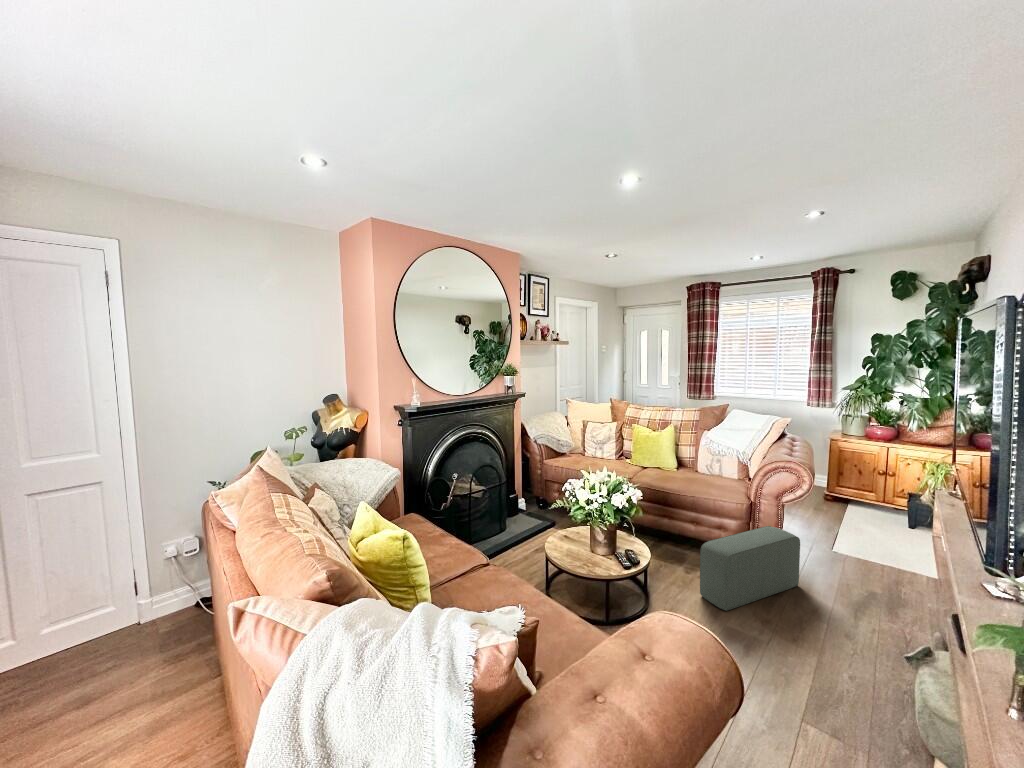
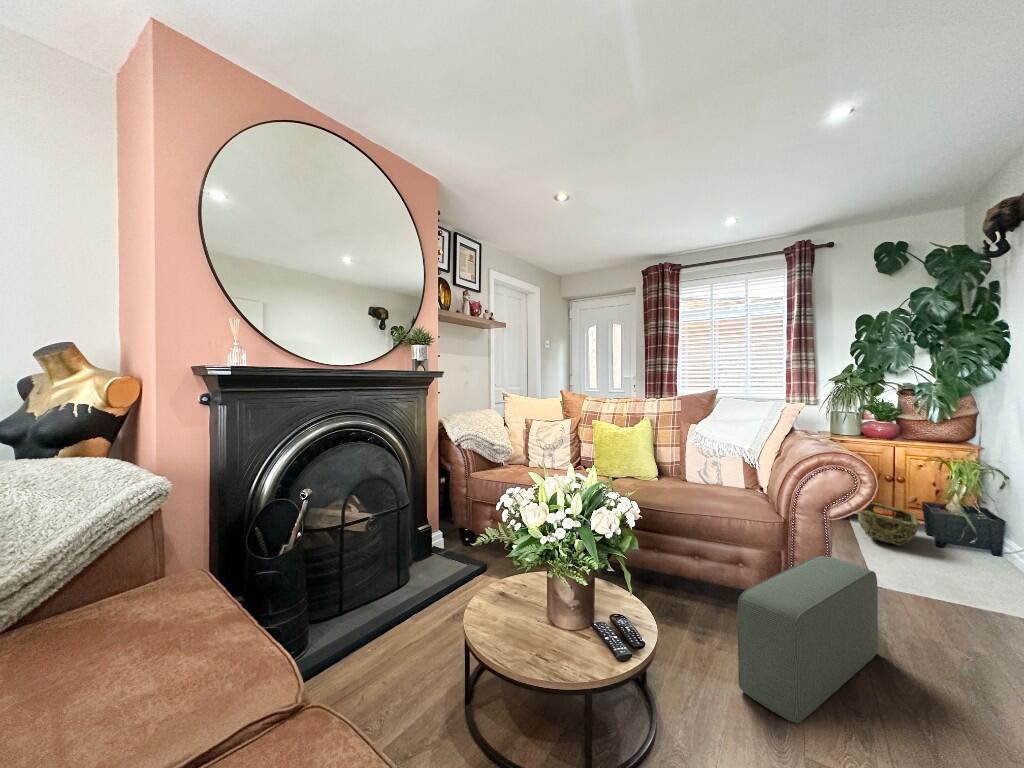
woven basket: none [841,488,892,525] -> present [858,501,919,546]

